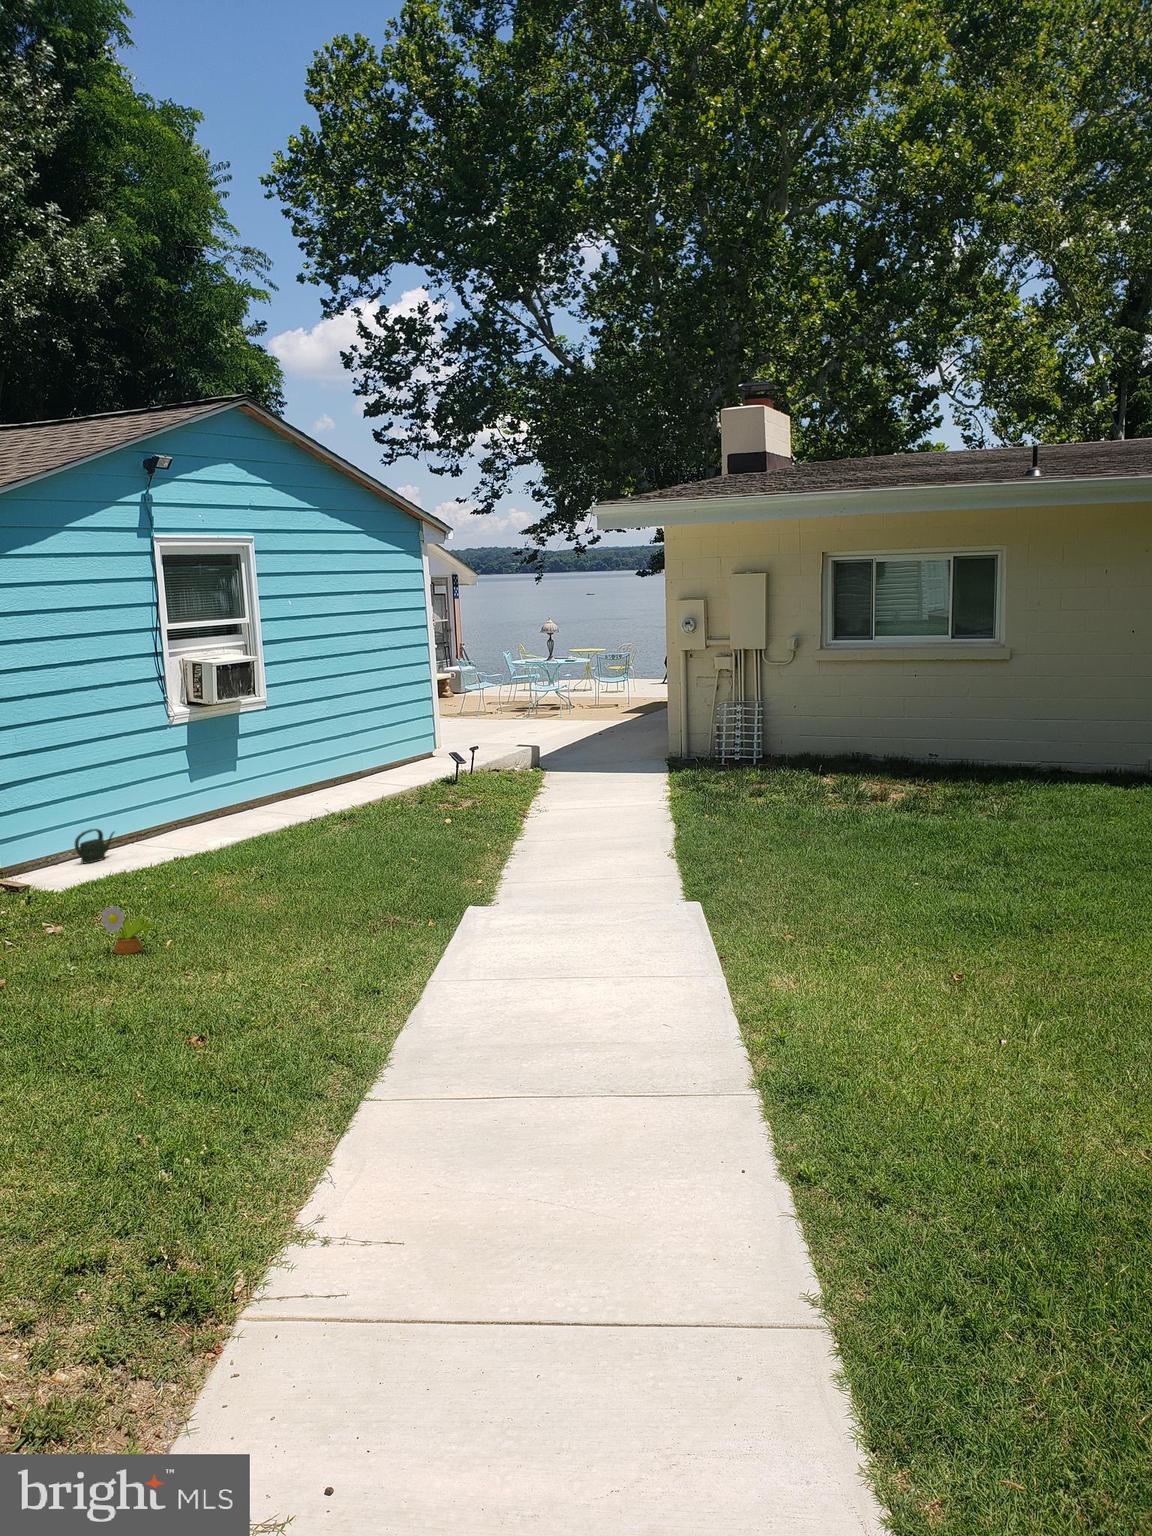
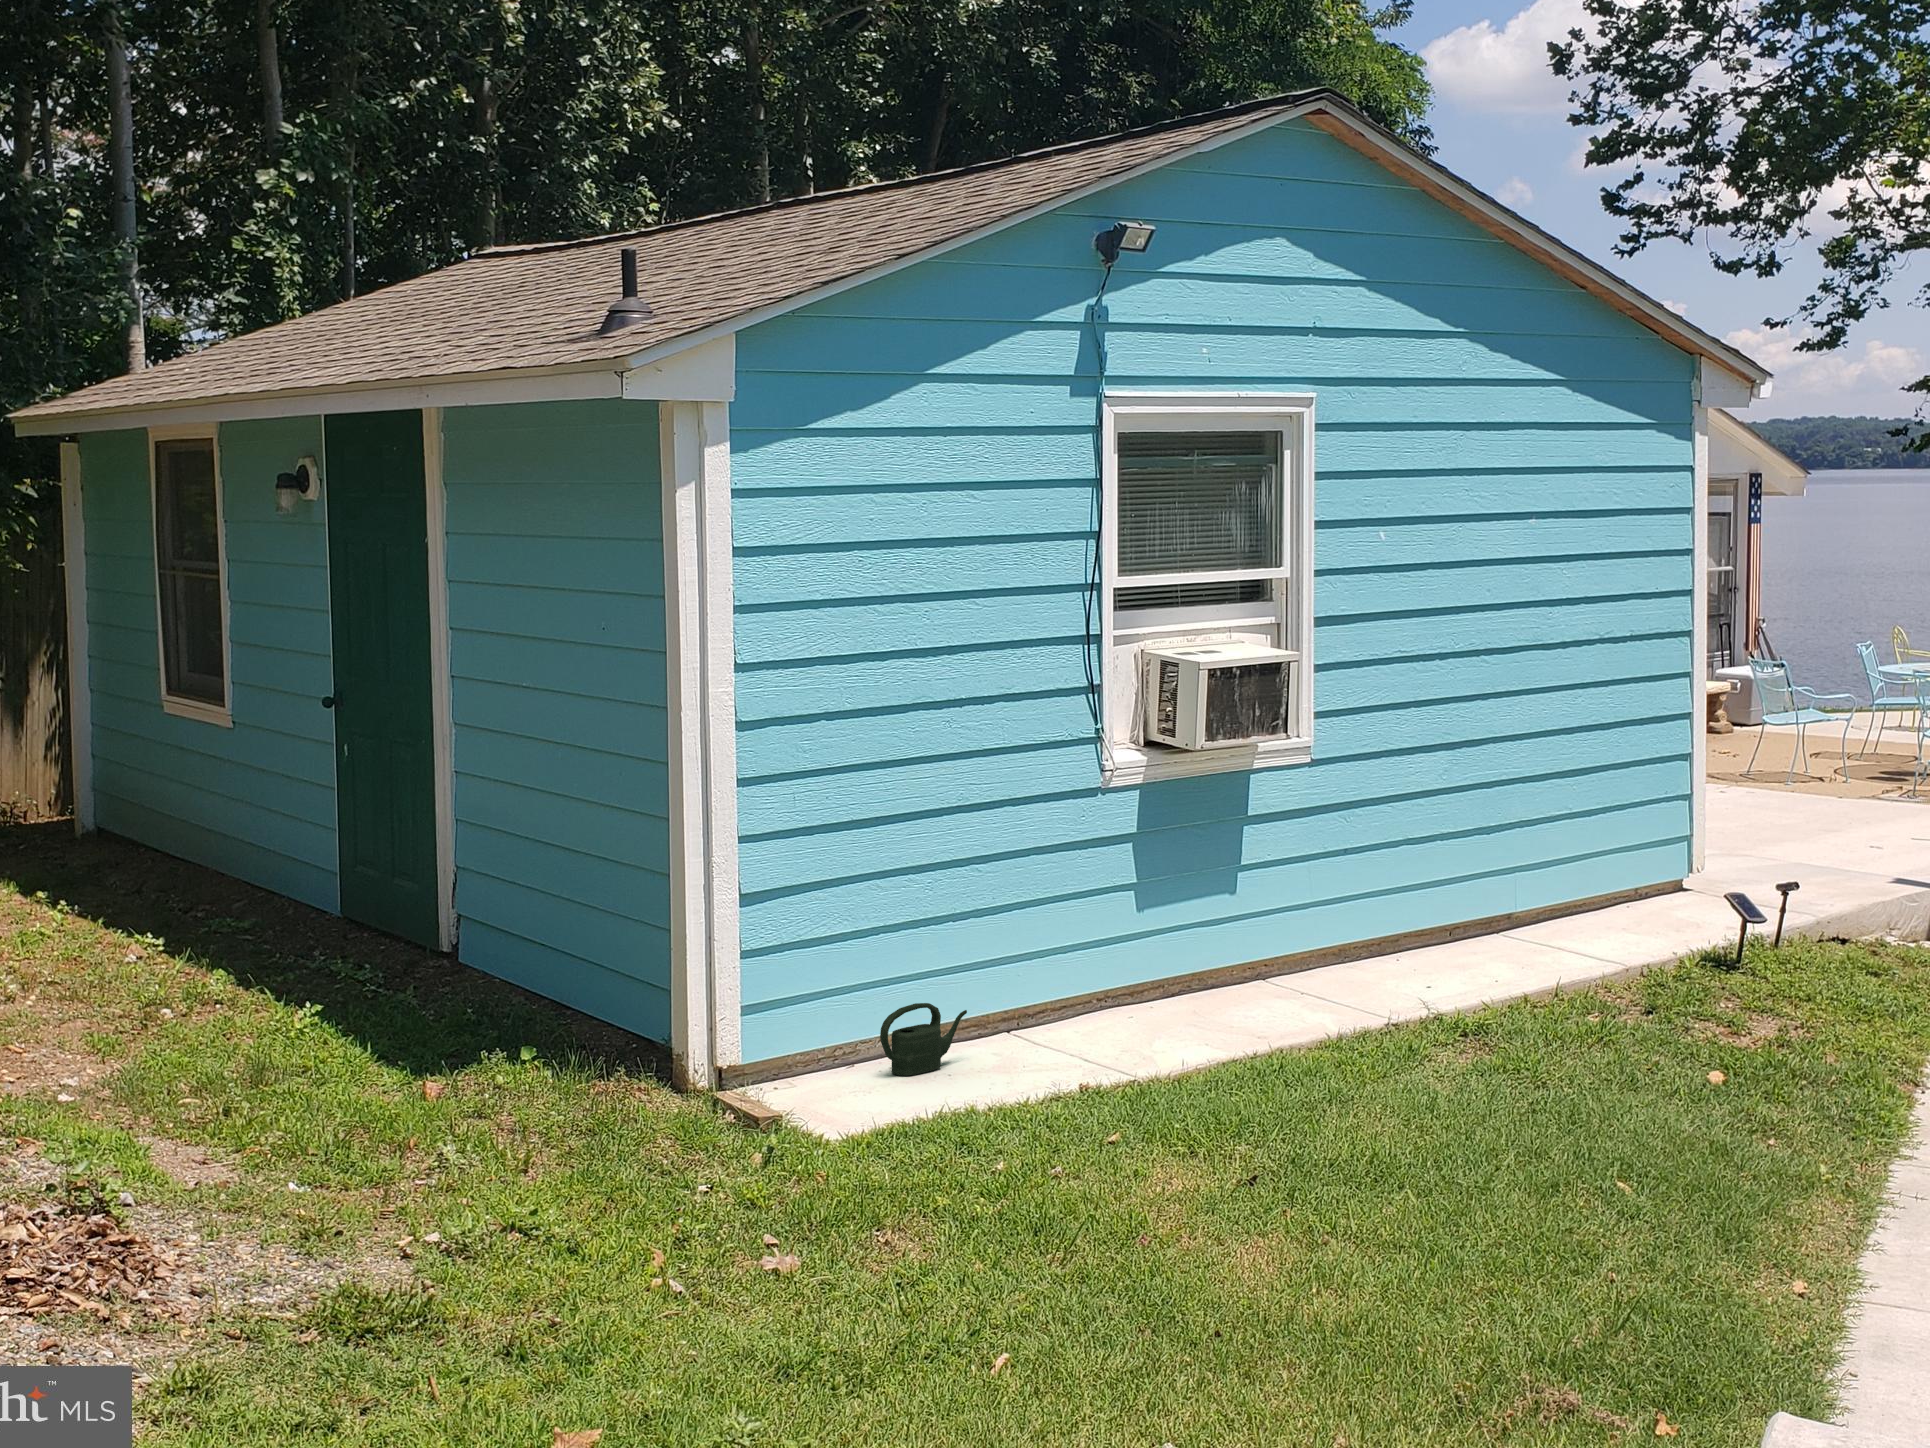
decorative plant: present [100,904,156,954] -> none [845,1248,967,1371]

